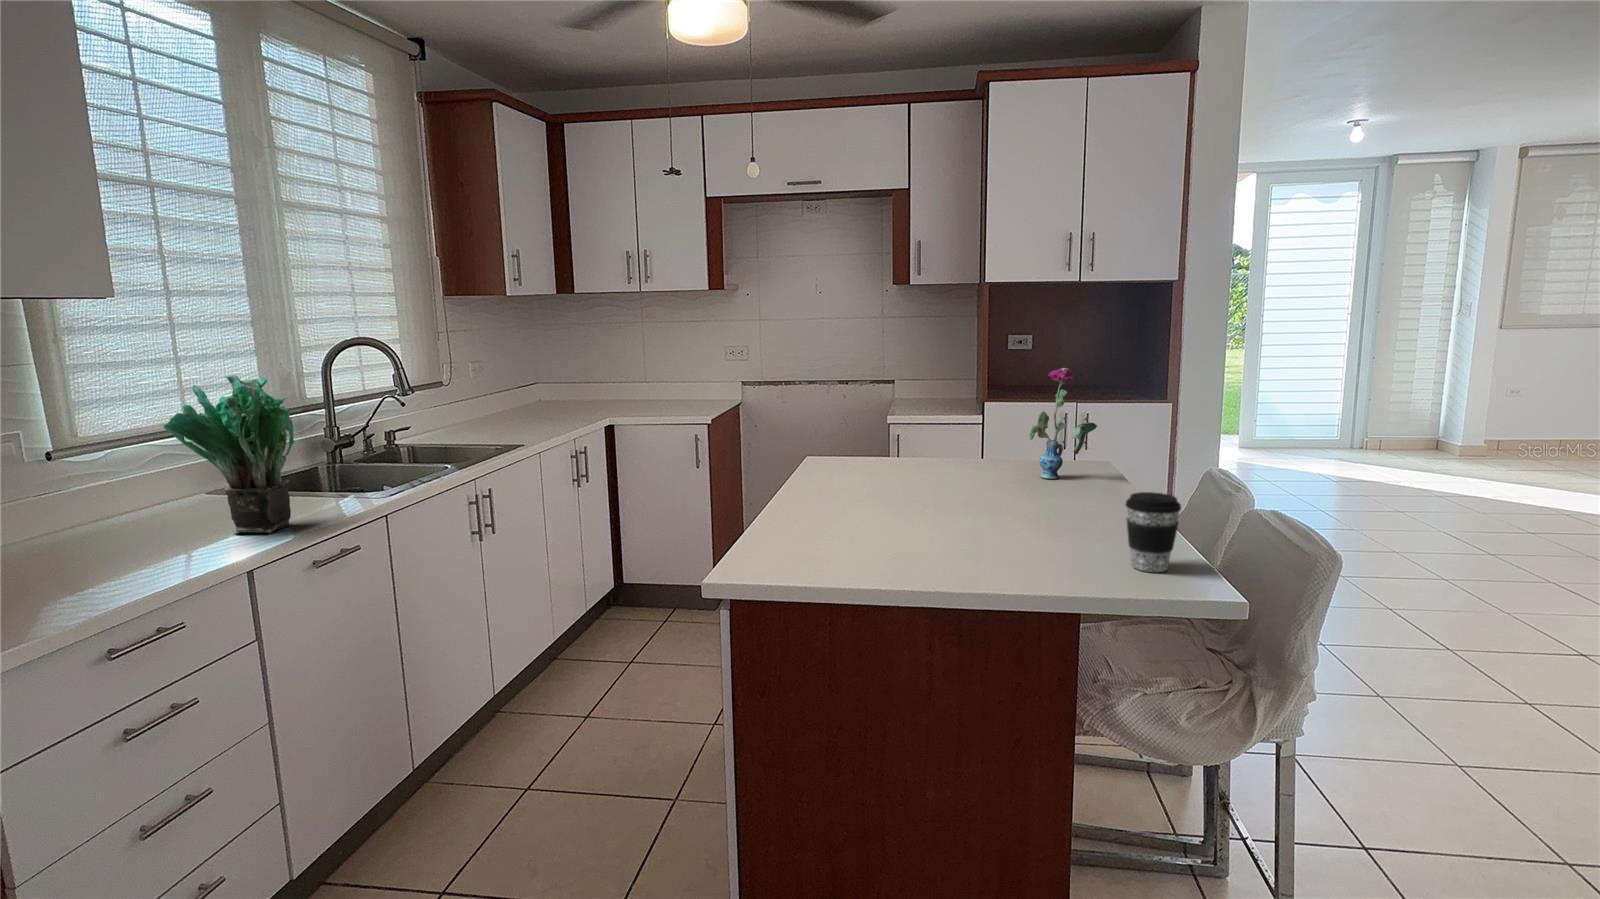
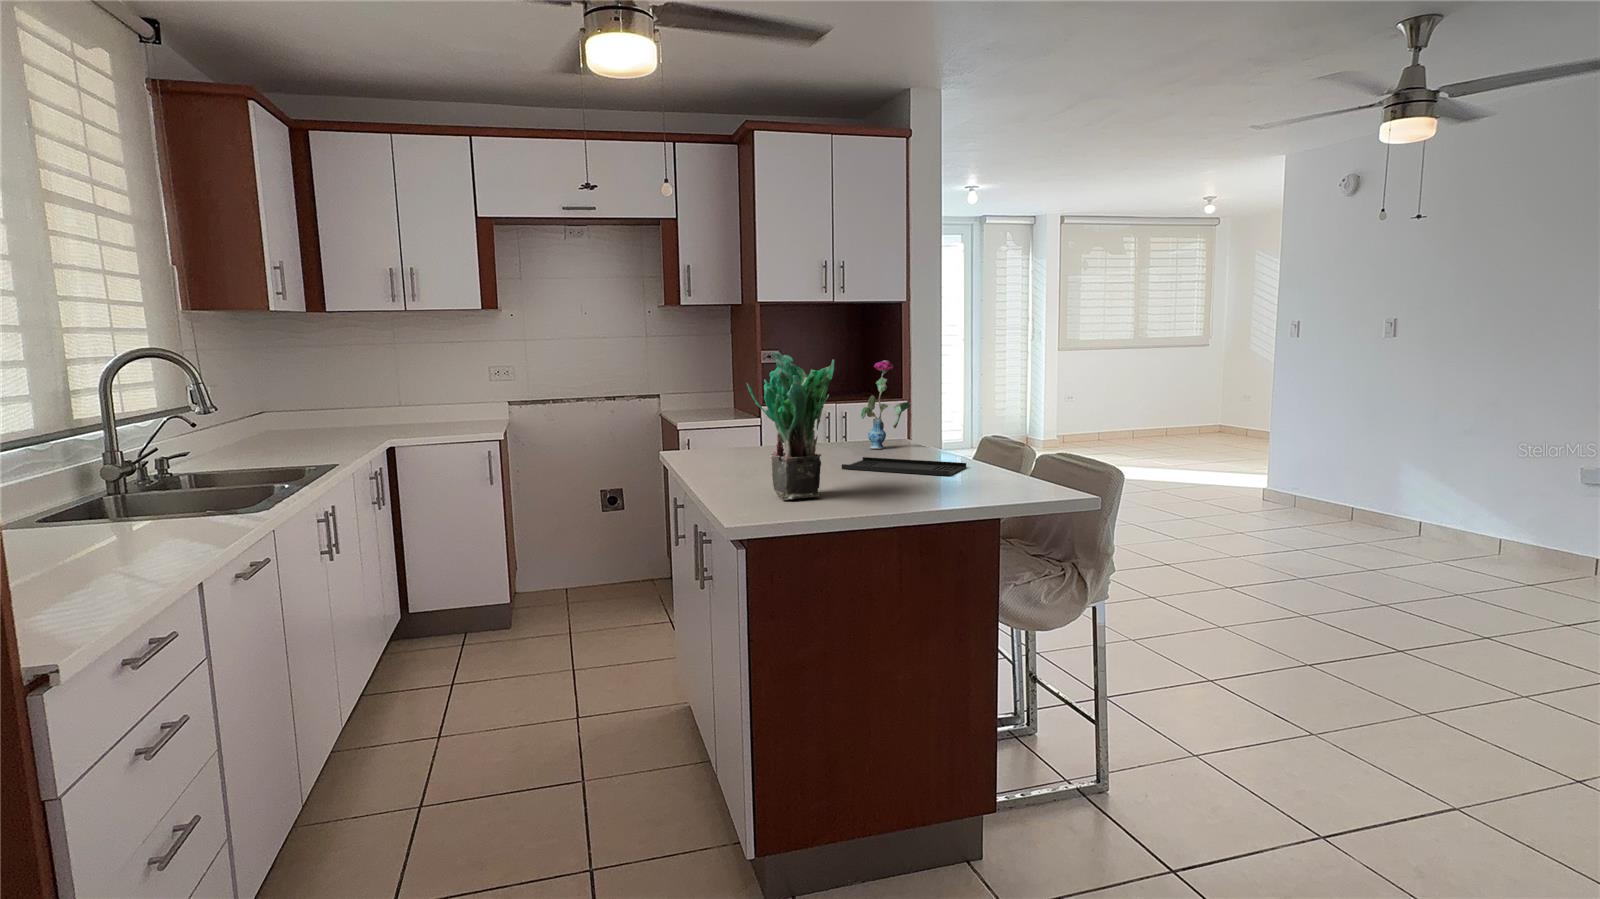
potted plant: present [163,375,294,533] -> present [747,352,834,500]
tray: none [960,492,1124,537] -> present [842,457,966,476]
coffee cup: present [1126,492,1181,572] -> none [996,433,1034,487]

